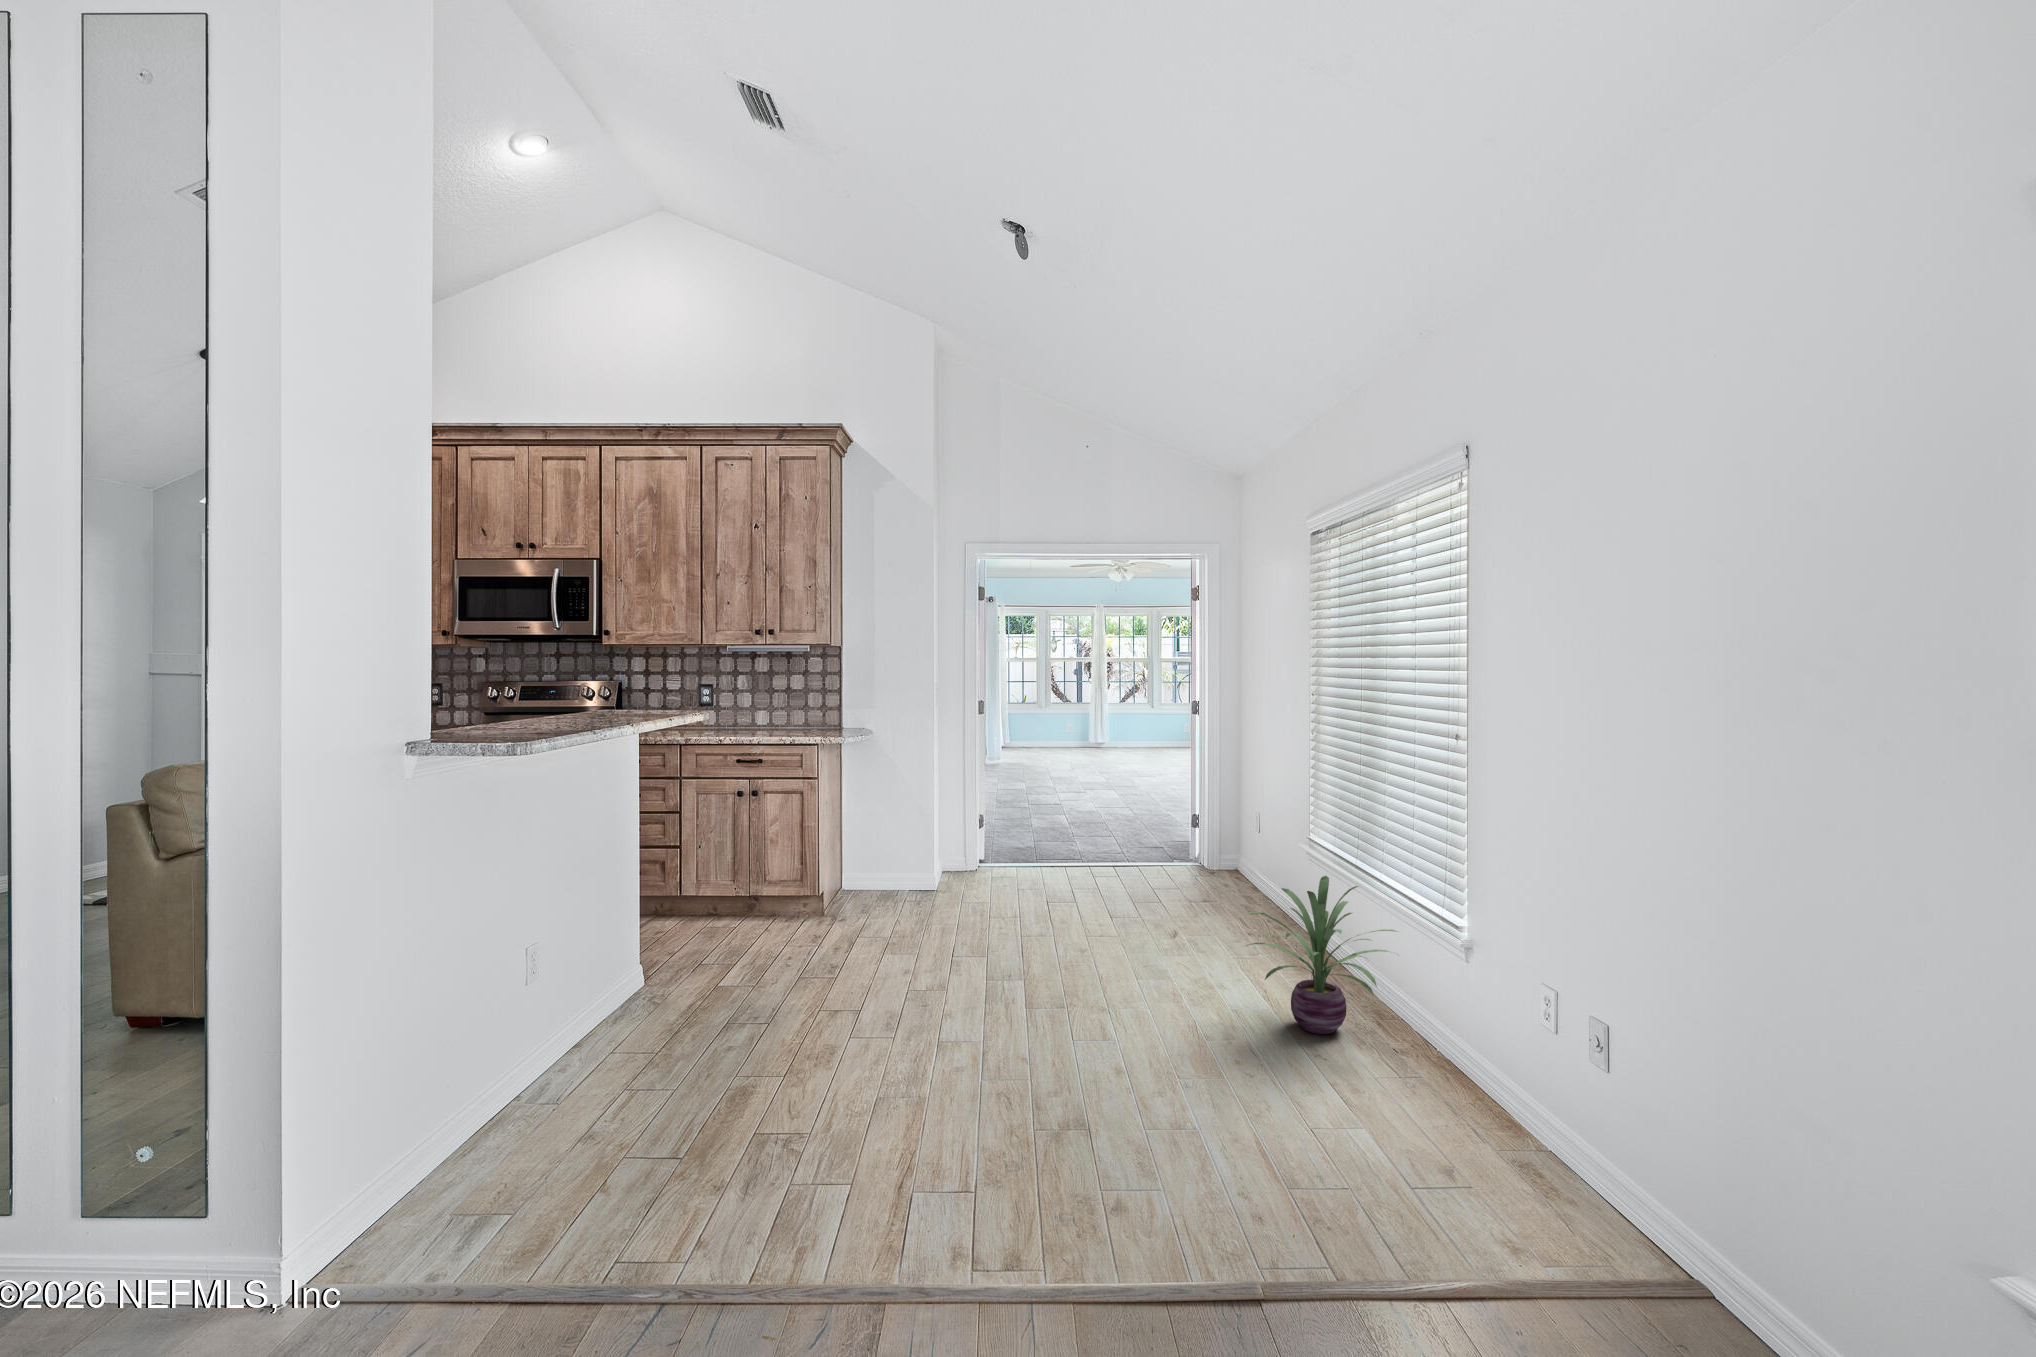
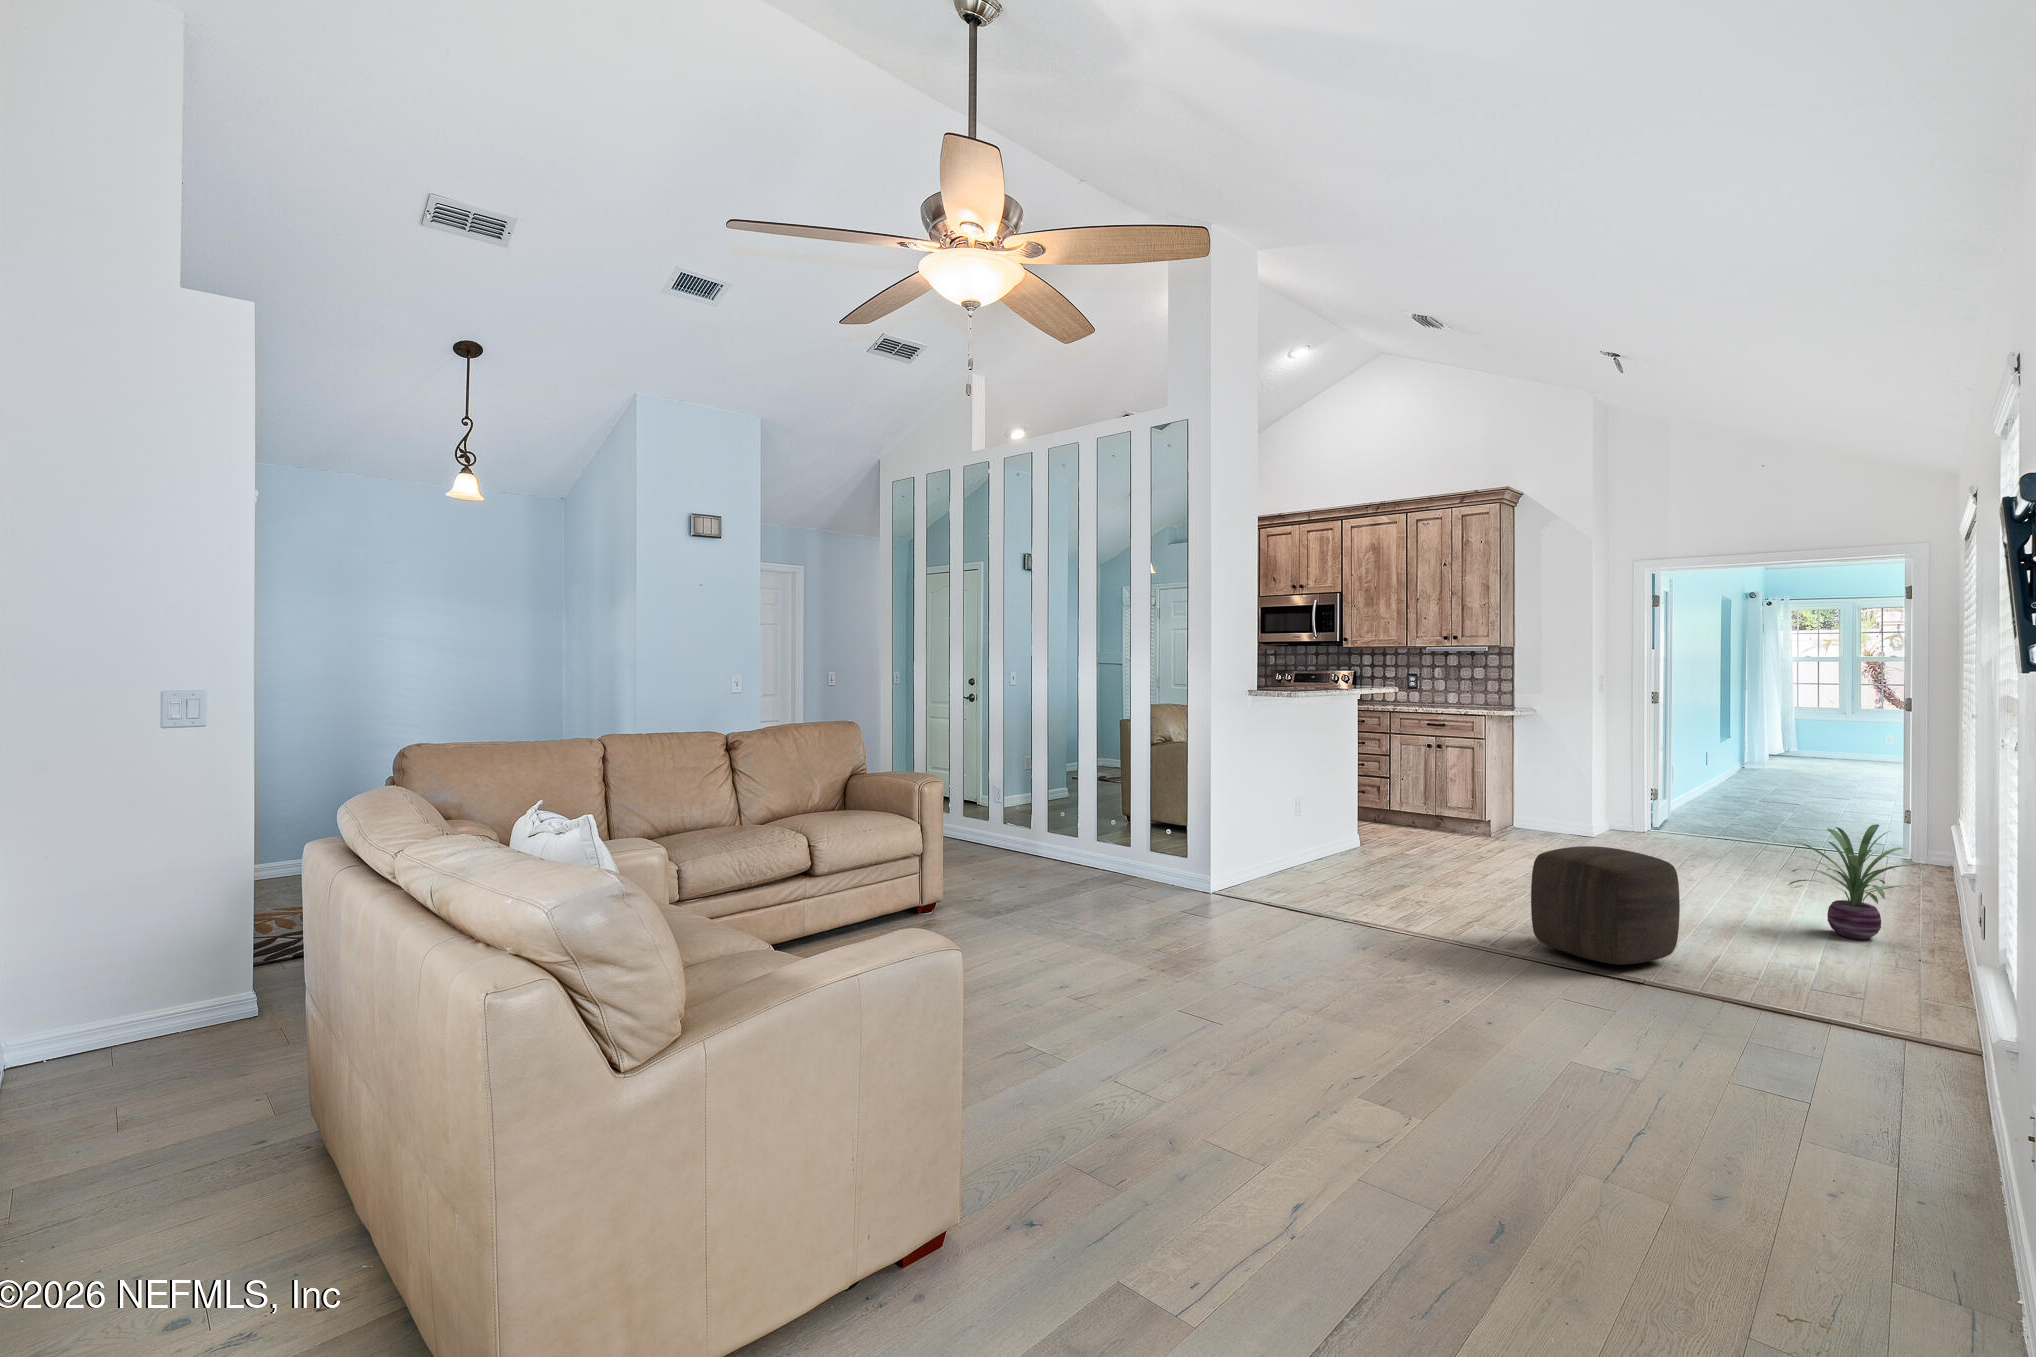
ottoman: none [1051,1009,1265,1277] -> present [1531,846,1680,964]

